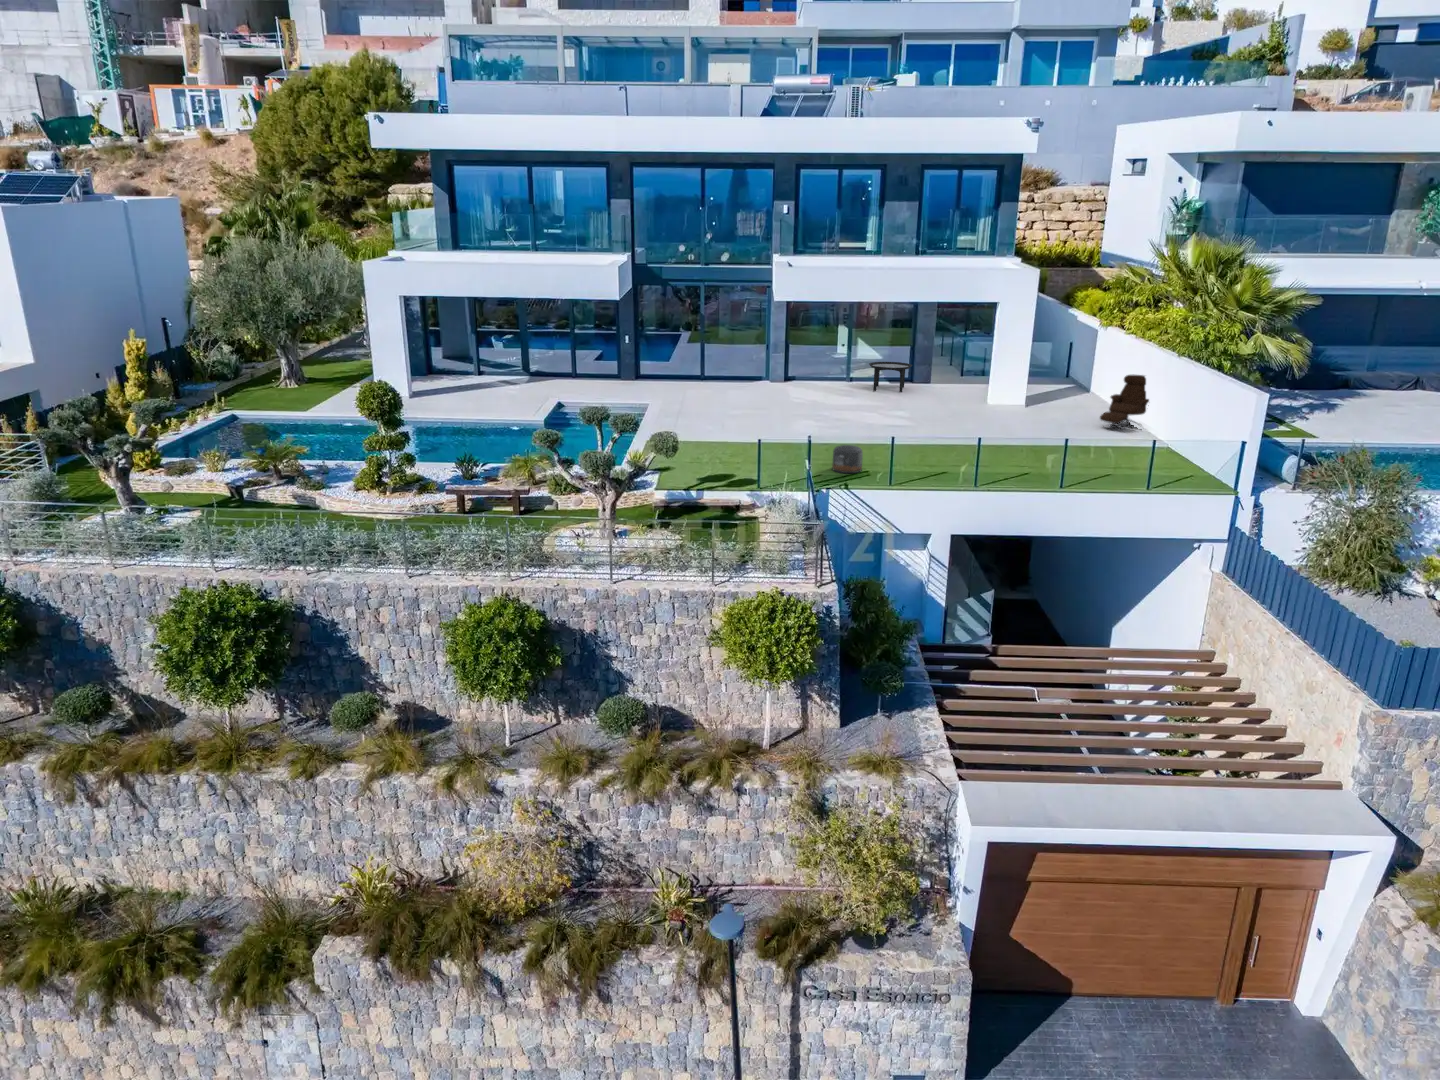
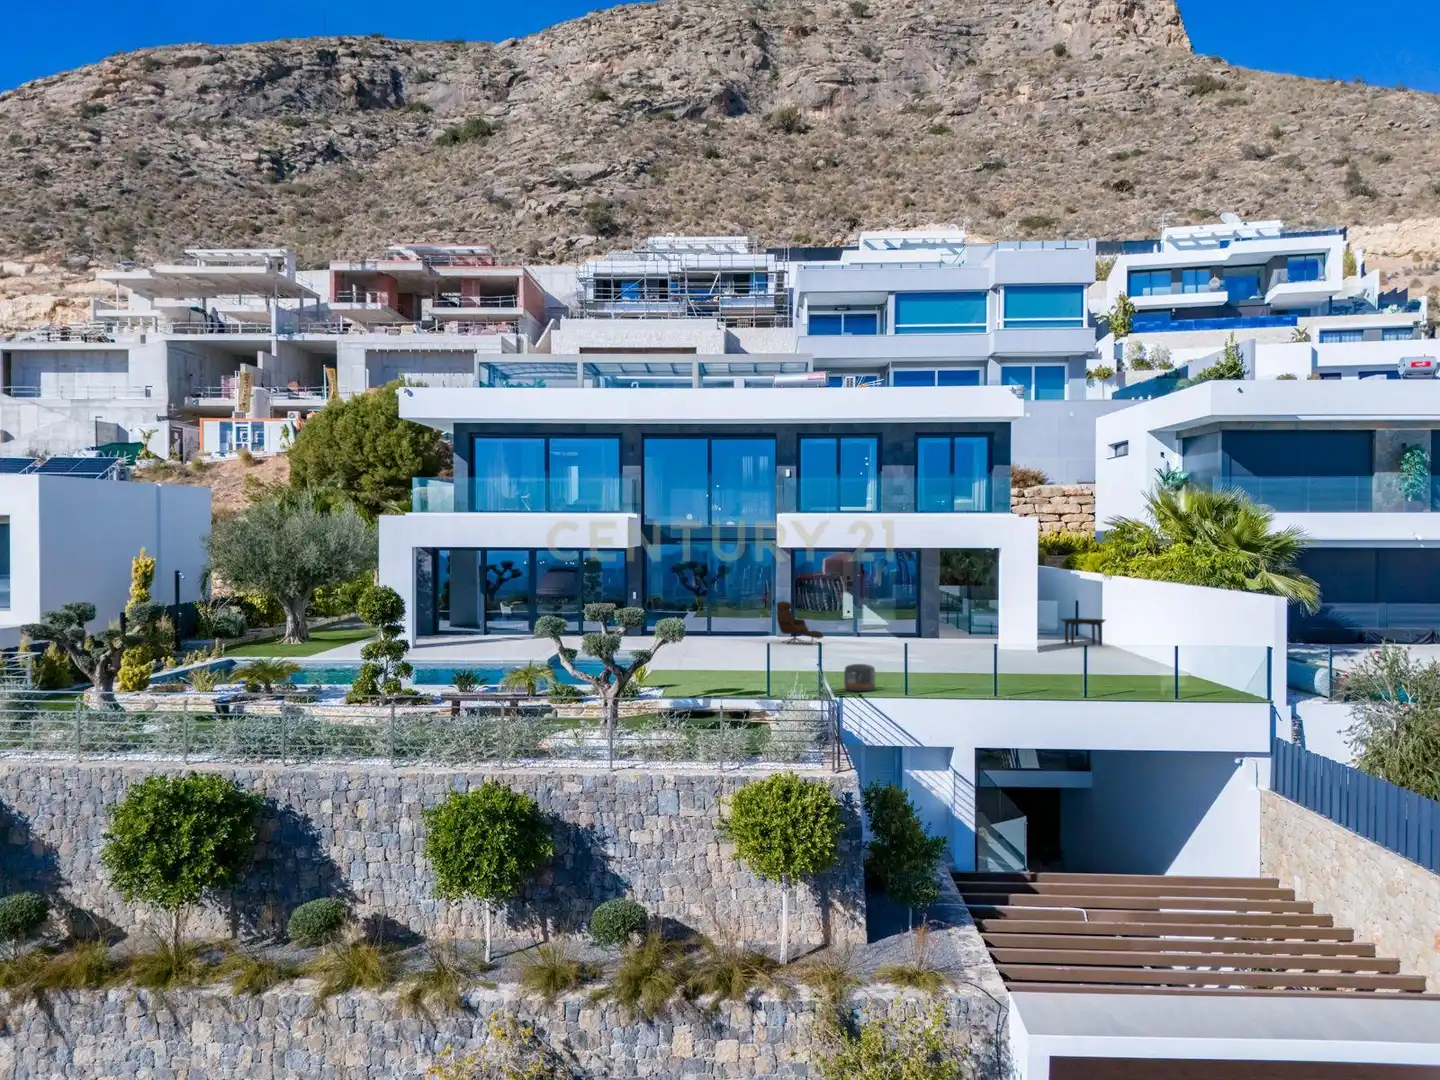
round table: present [869,362,912,392] -> present [1061,618,1105,646]
lounge chair: present [1100,375,1149,428] -> present [776,601,823,643]

